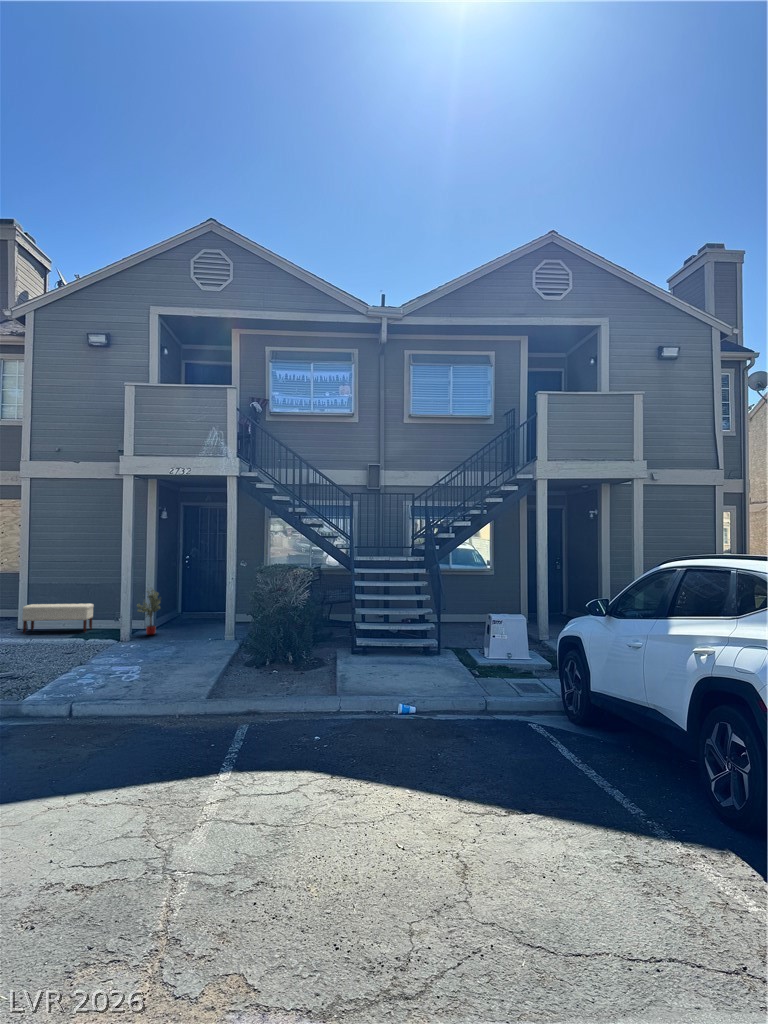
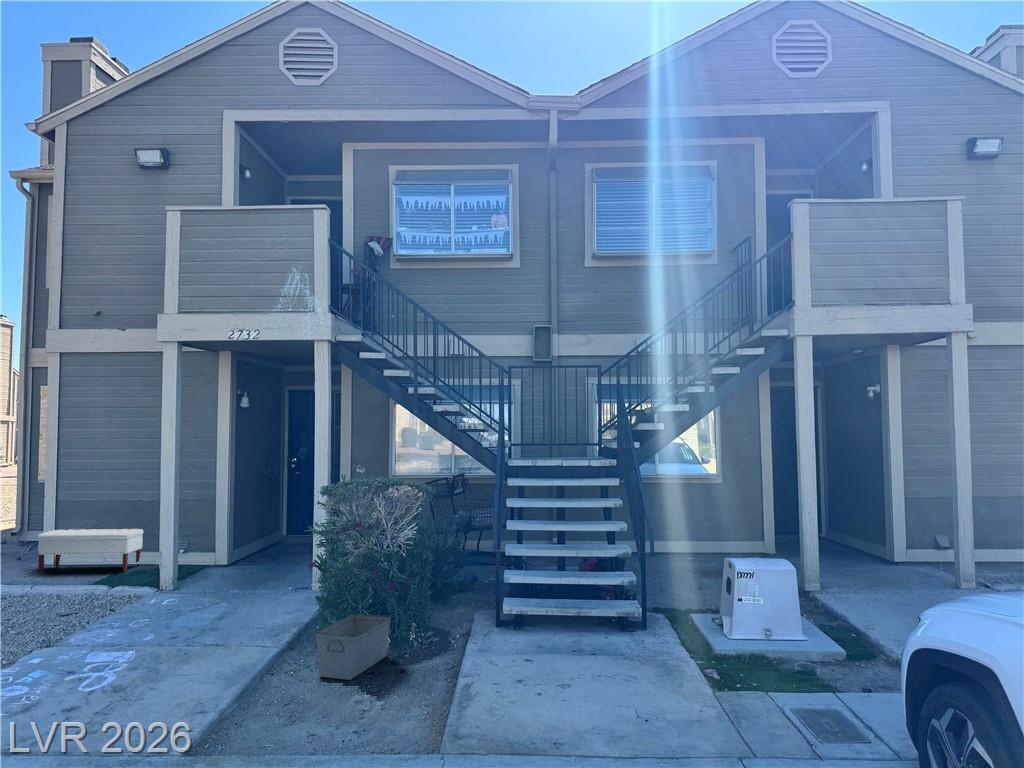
potted tree: present [137,588,161,635] -> none [190,507,232,578]
storage bin: none [253,644,293,676] -> present [316,614,391,680]

